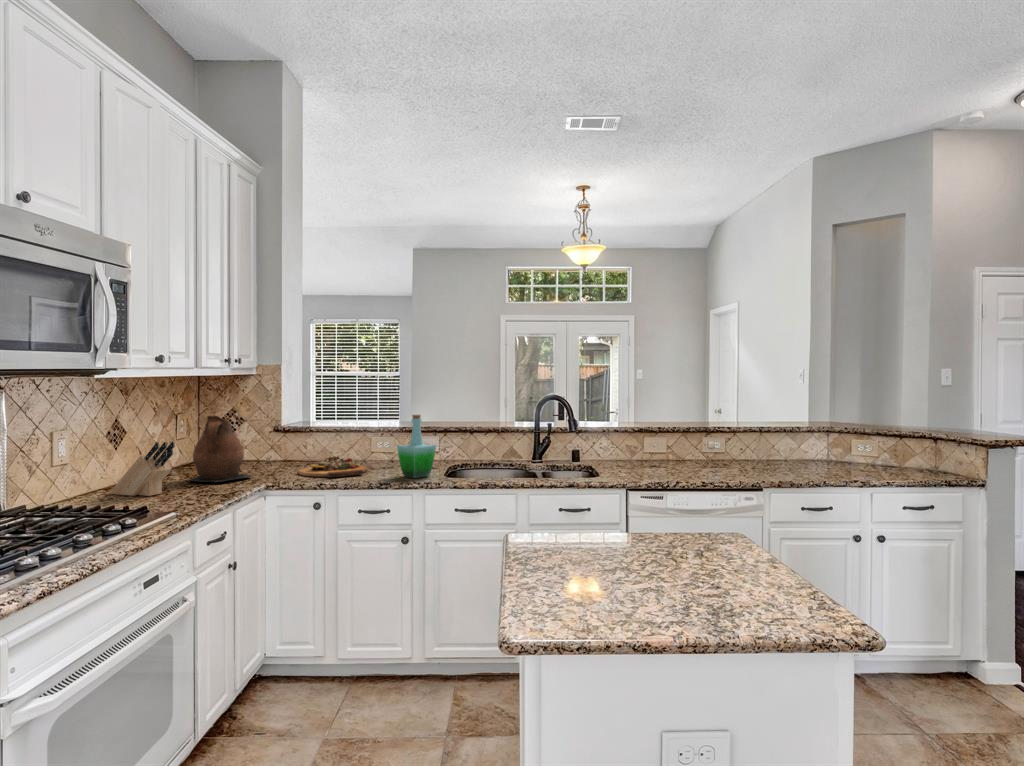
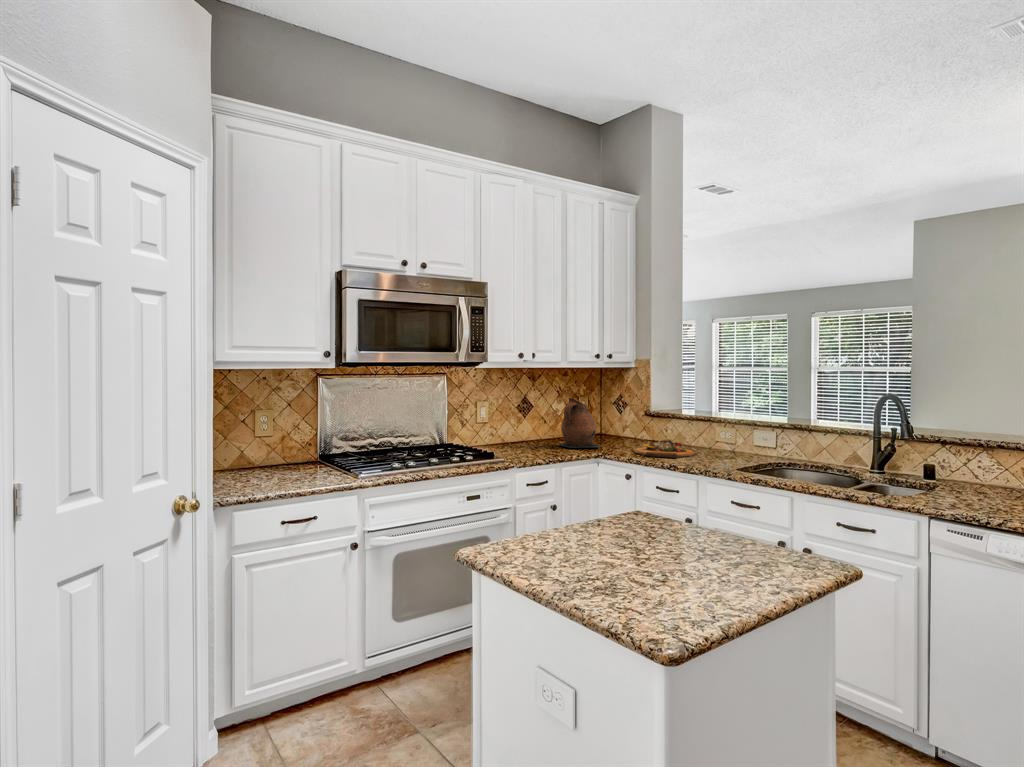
bottle: present [397,415,436,478] -> none [702,407,735,467]
knife block: present [111,441,175,496] -> none [508,414,534,450]

